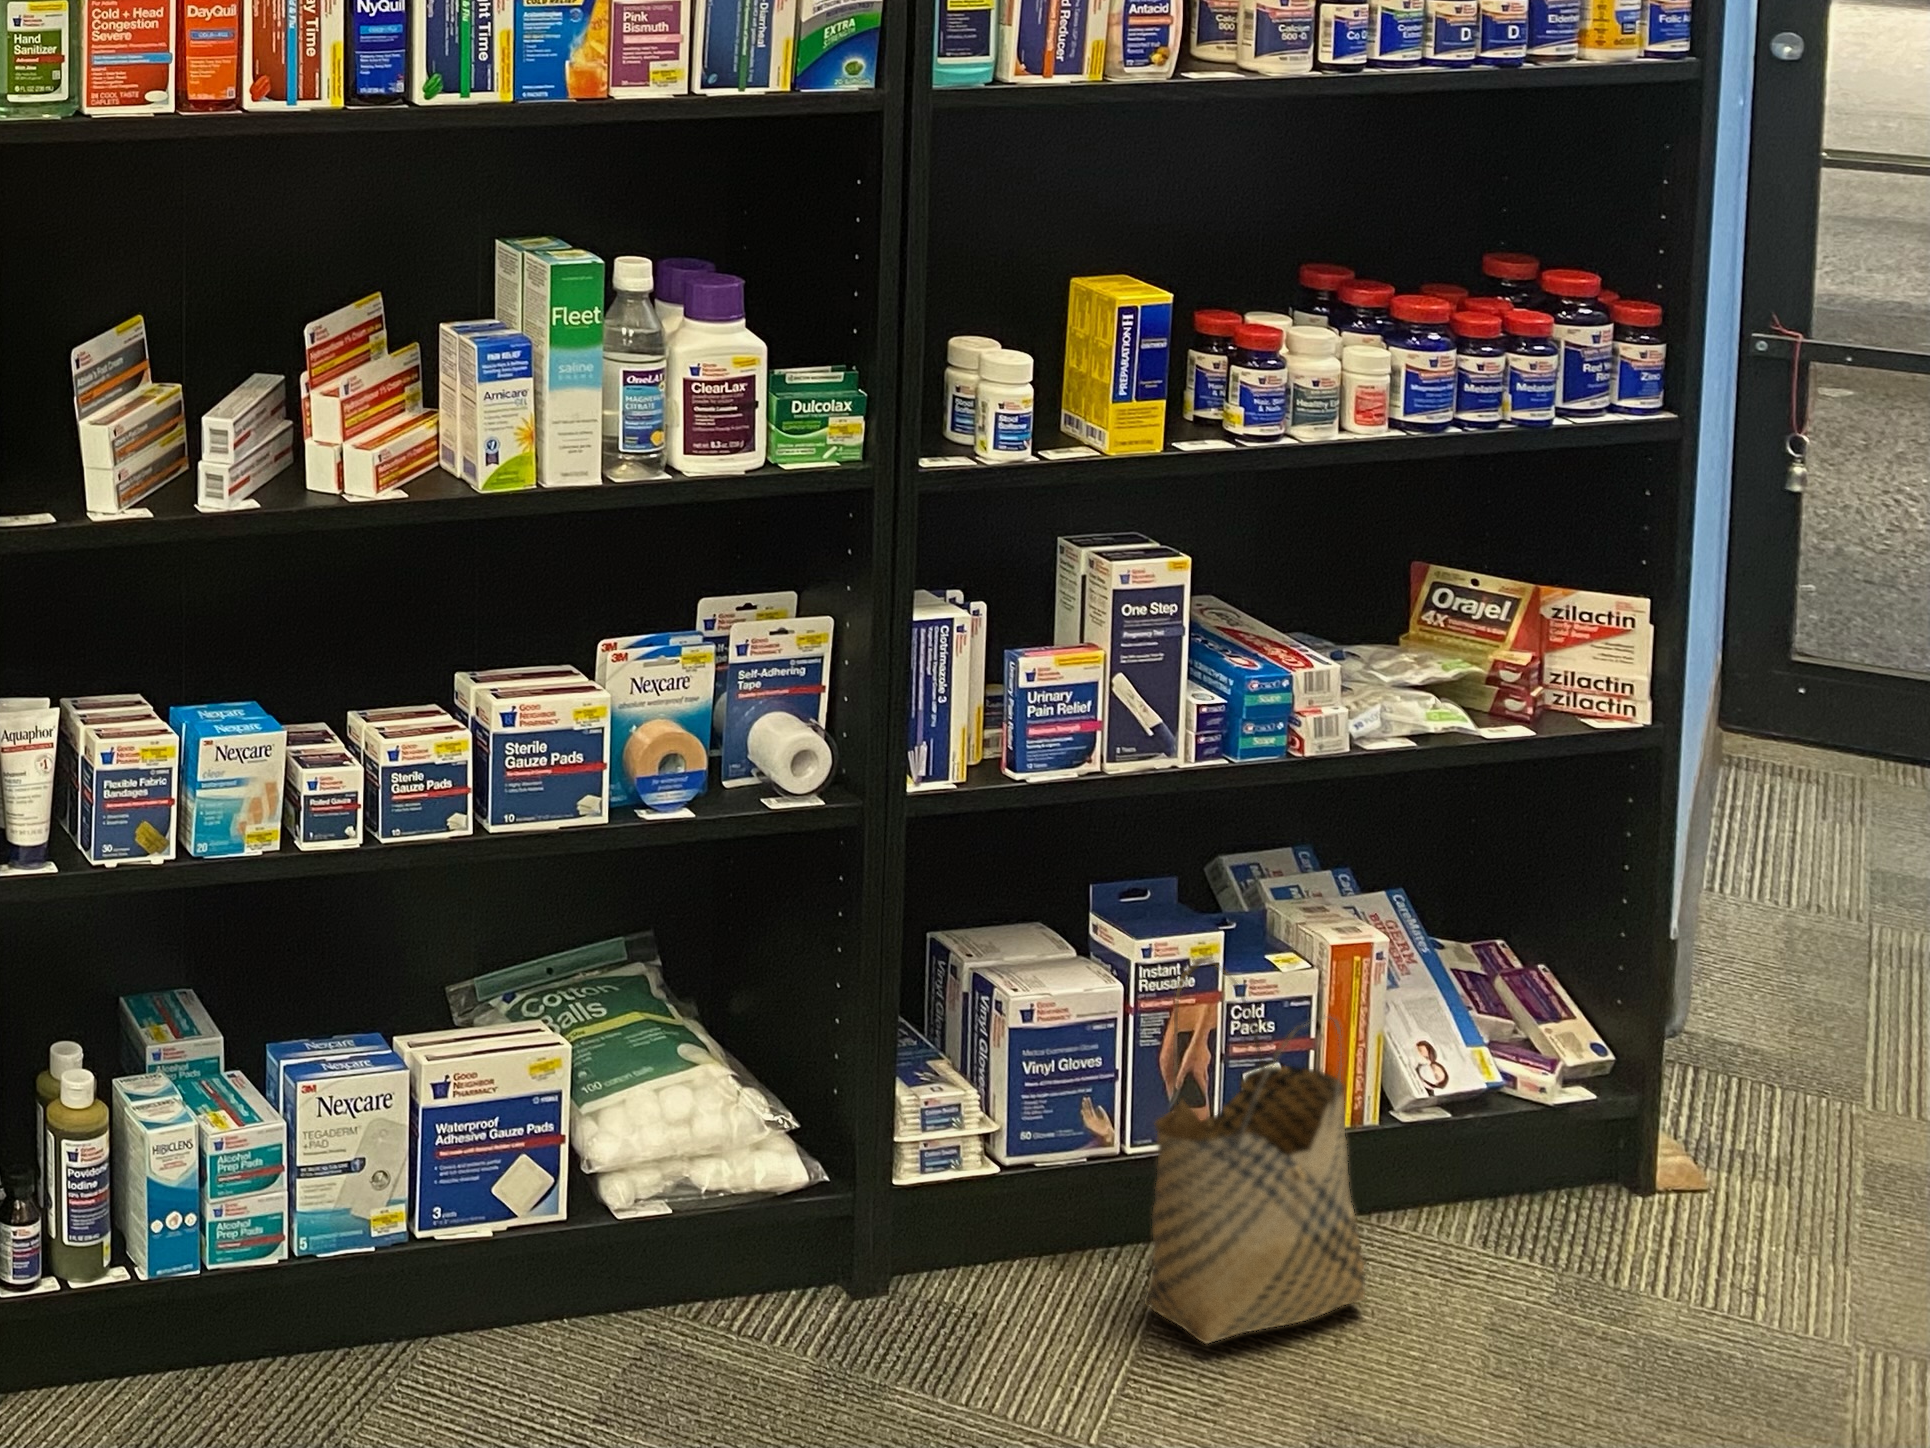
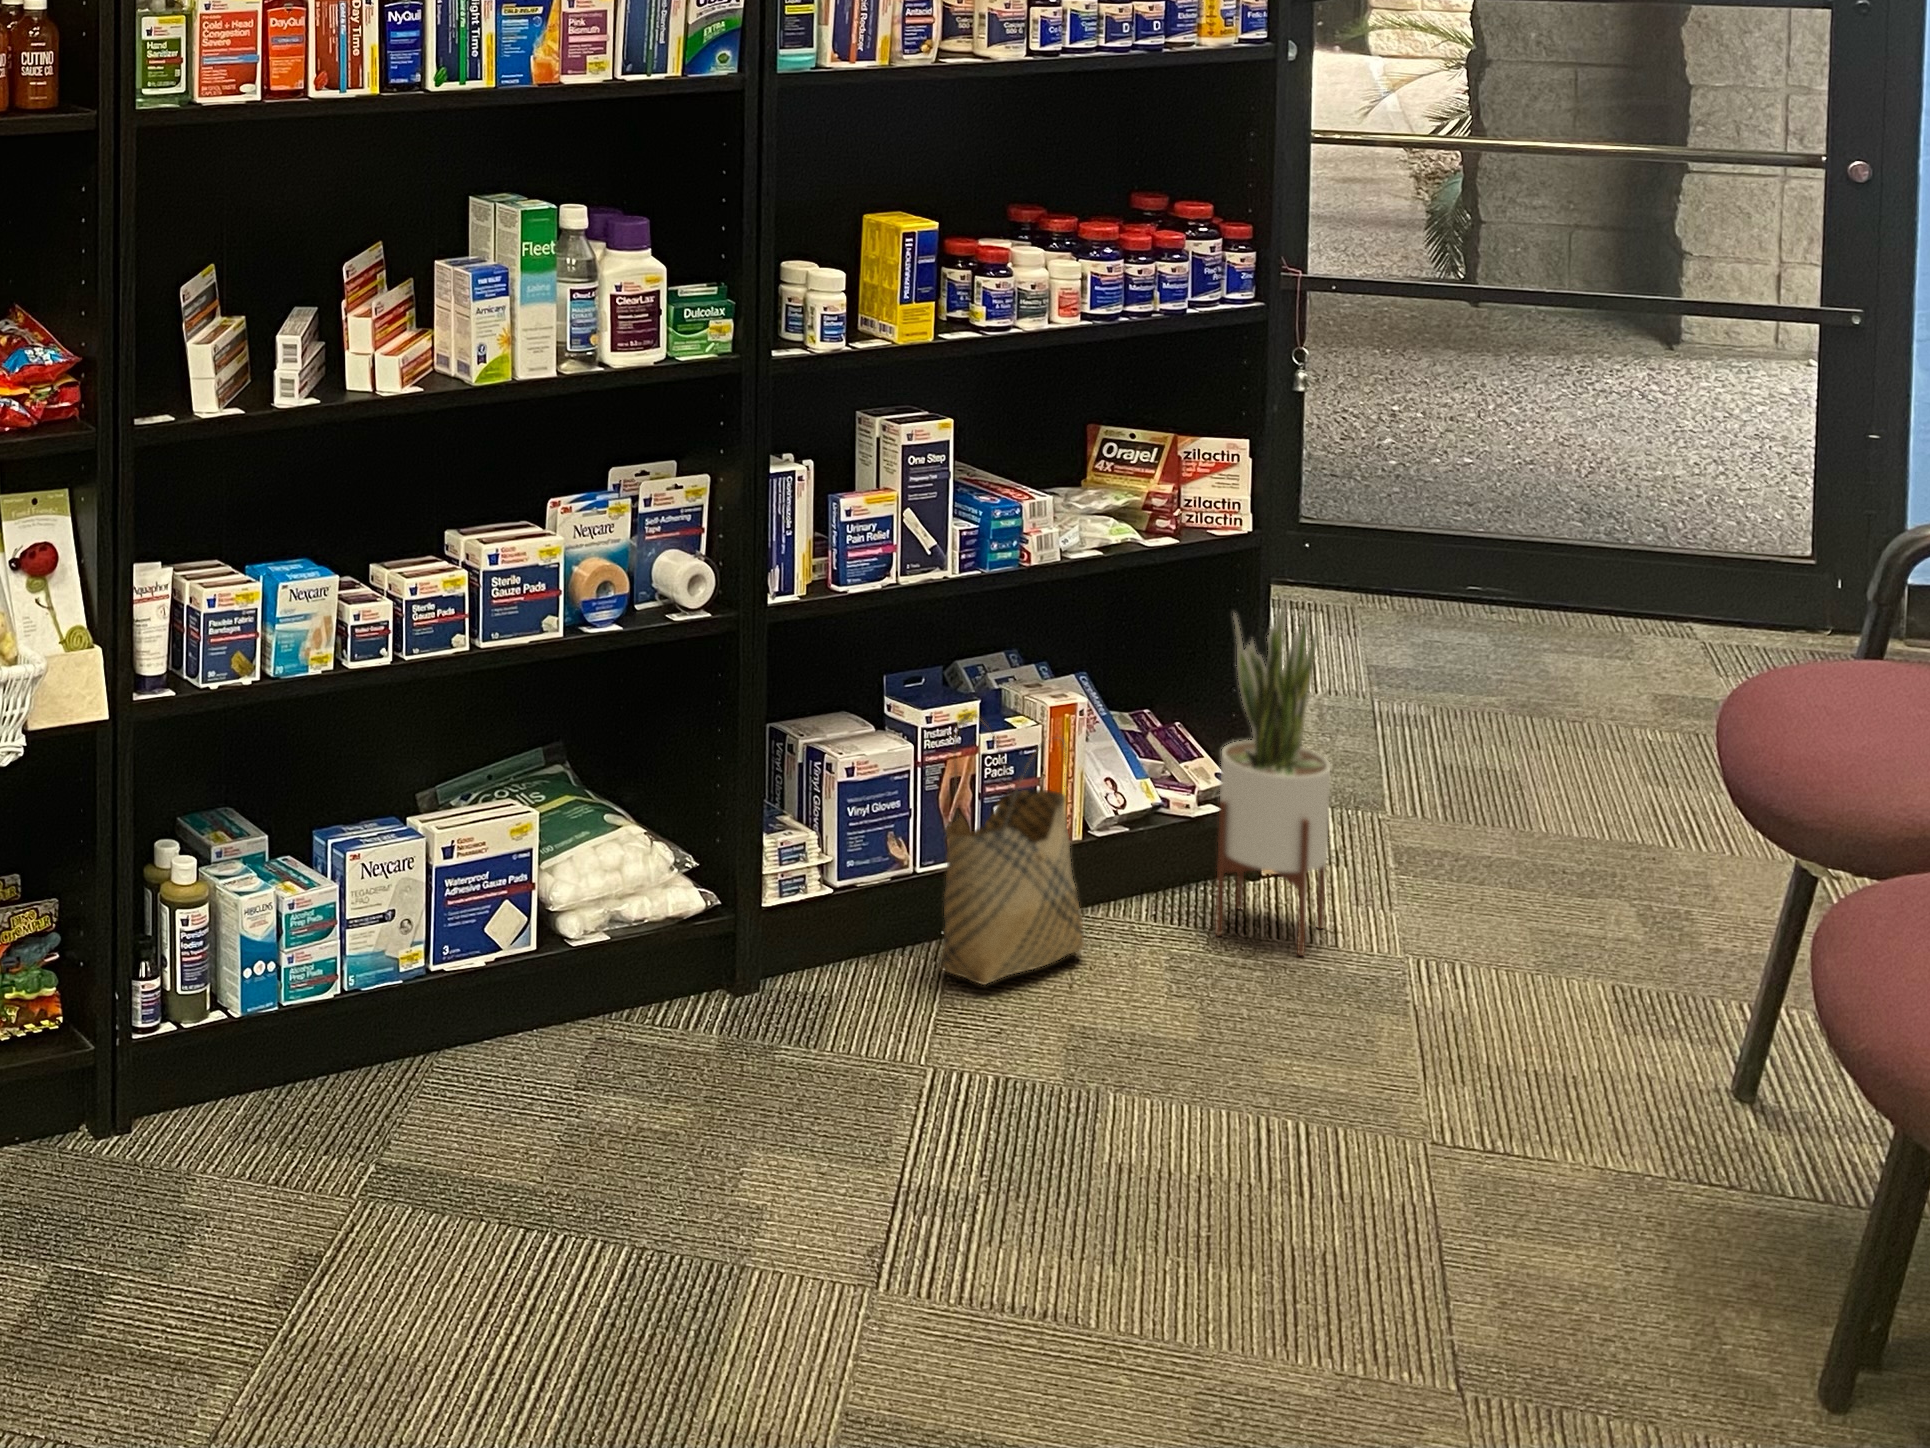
potted plant: none [1571,839,1760,1352] -> present [1215,599,1330,956]

